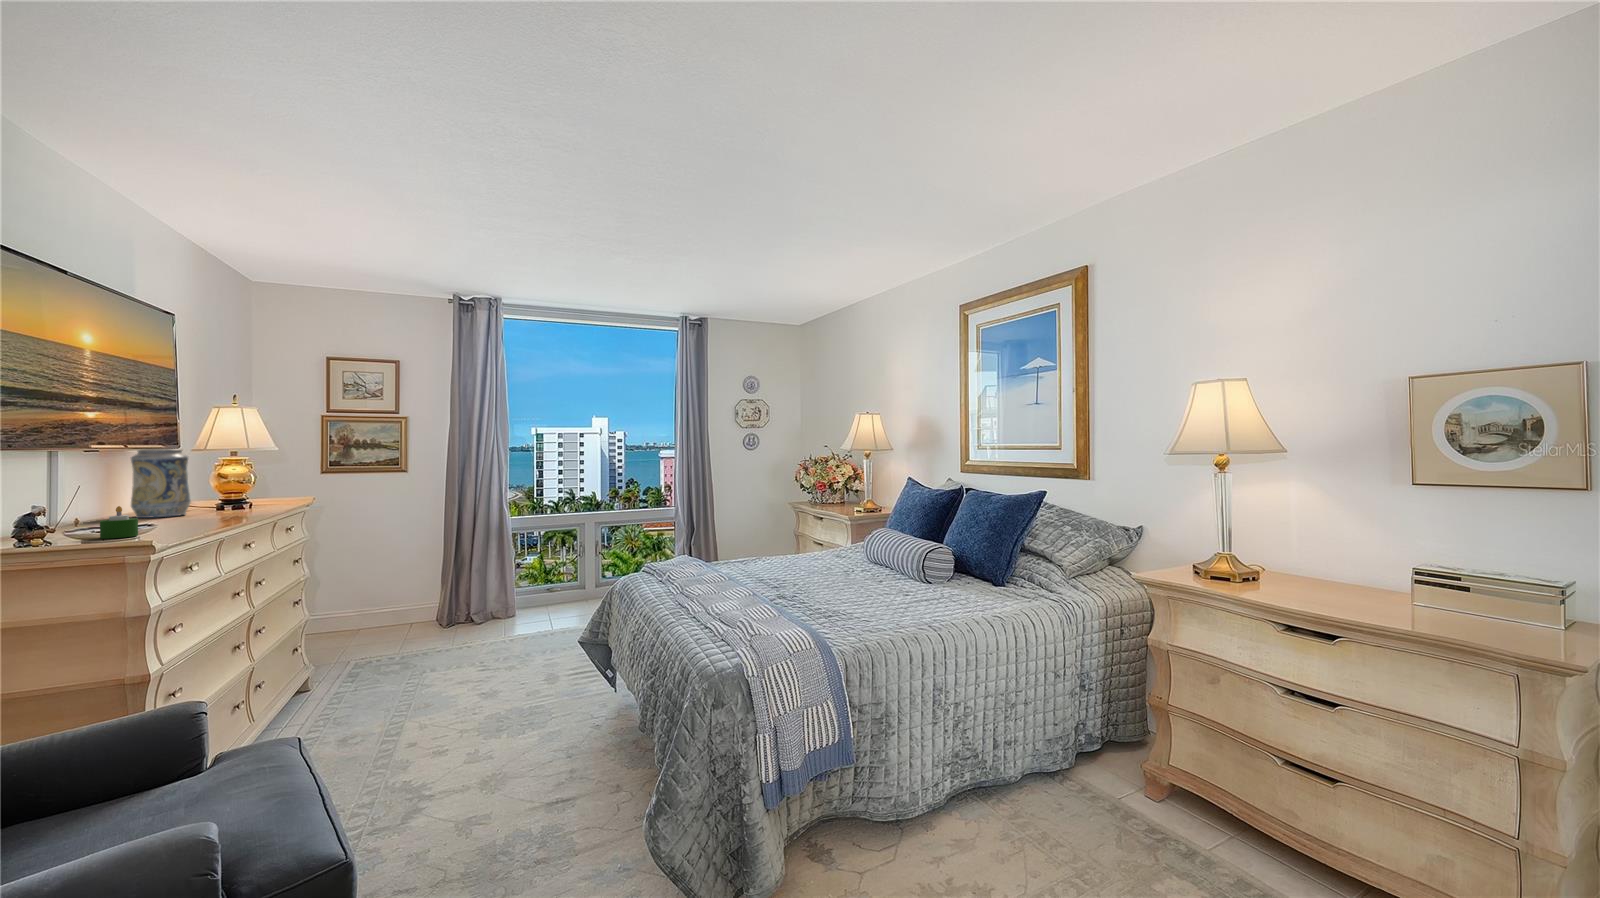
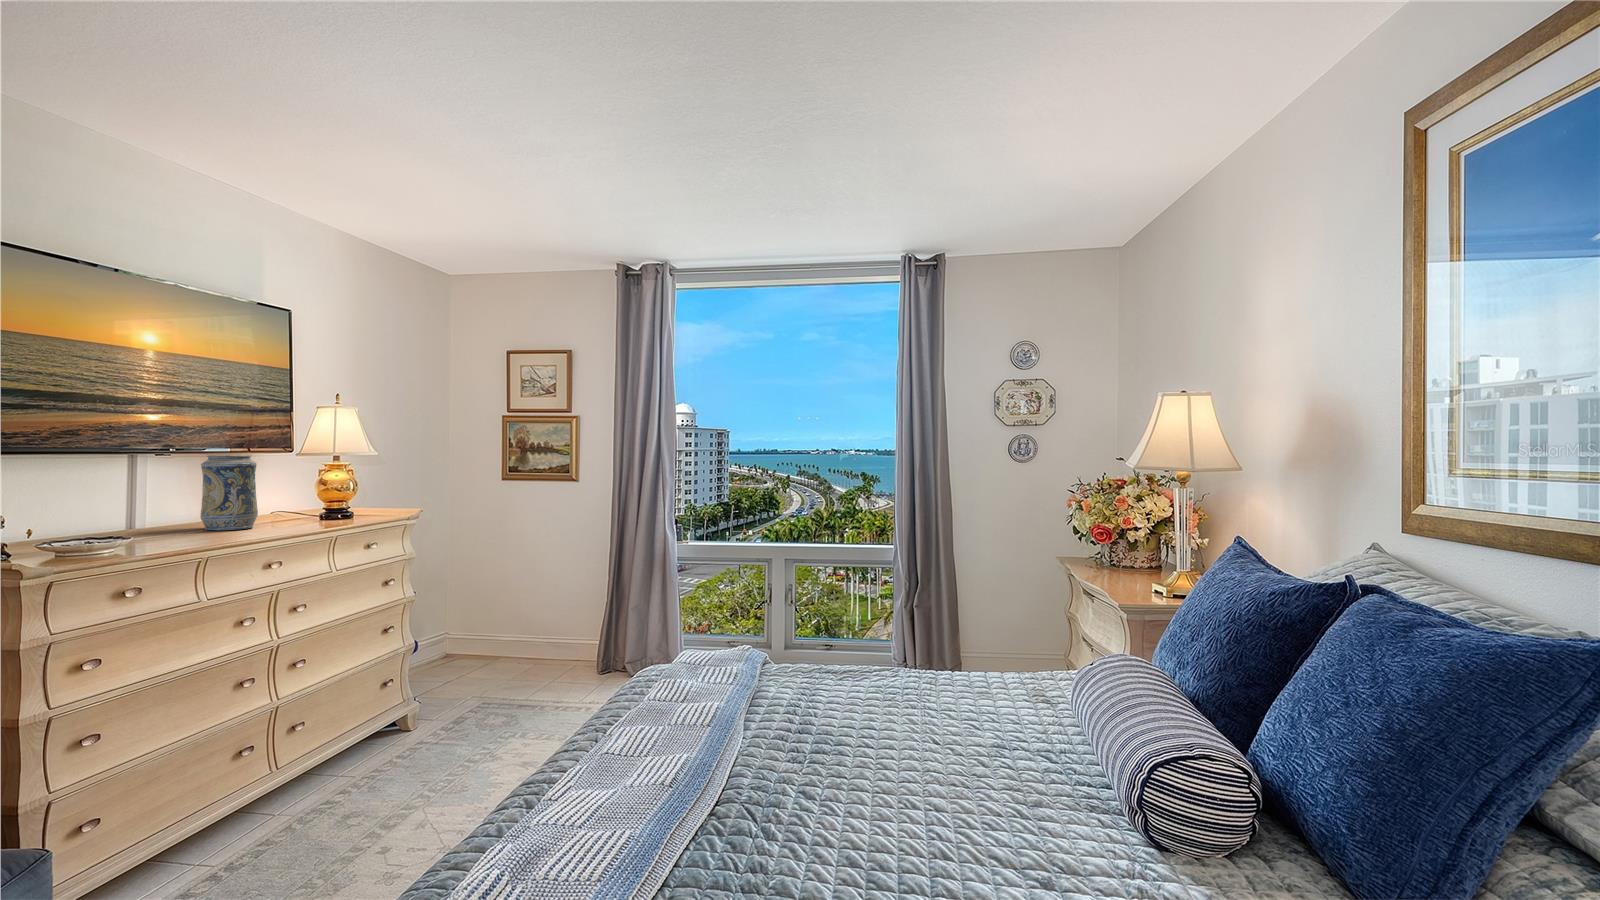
candle: present [100,506,138,539] -> none [51,522,91,559]

